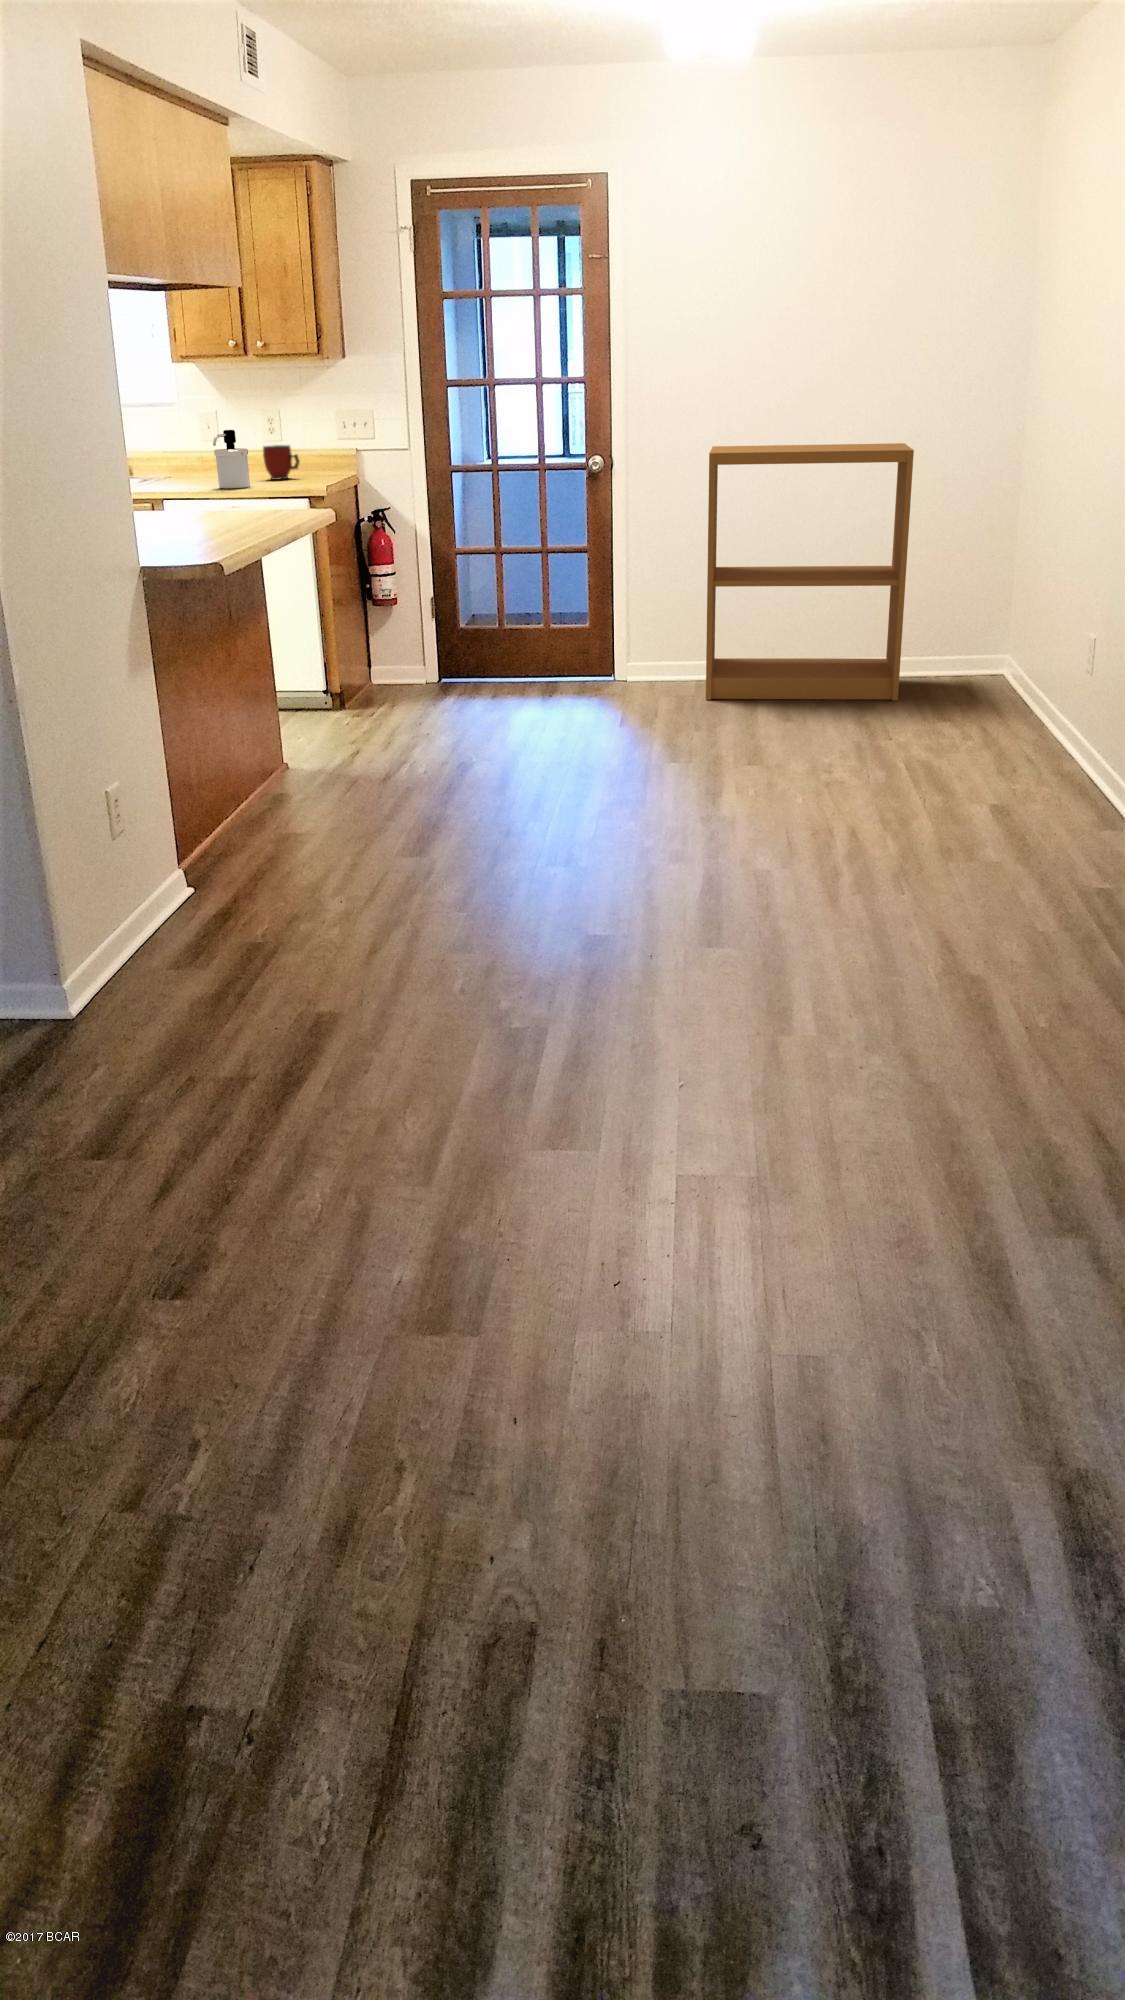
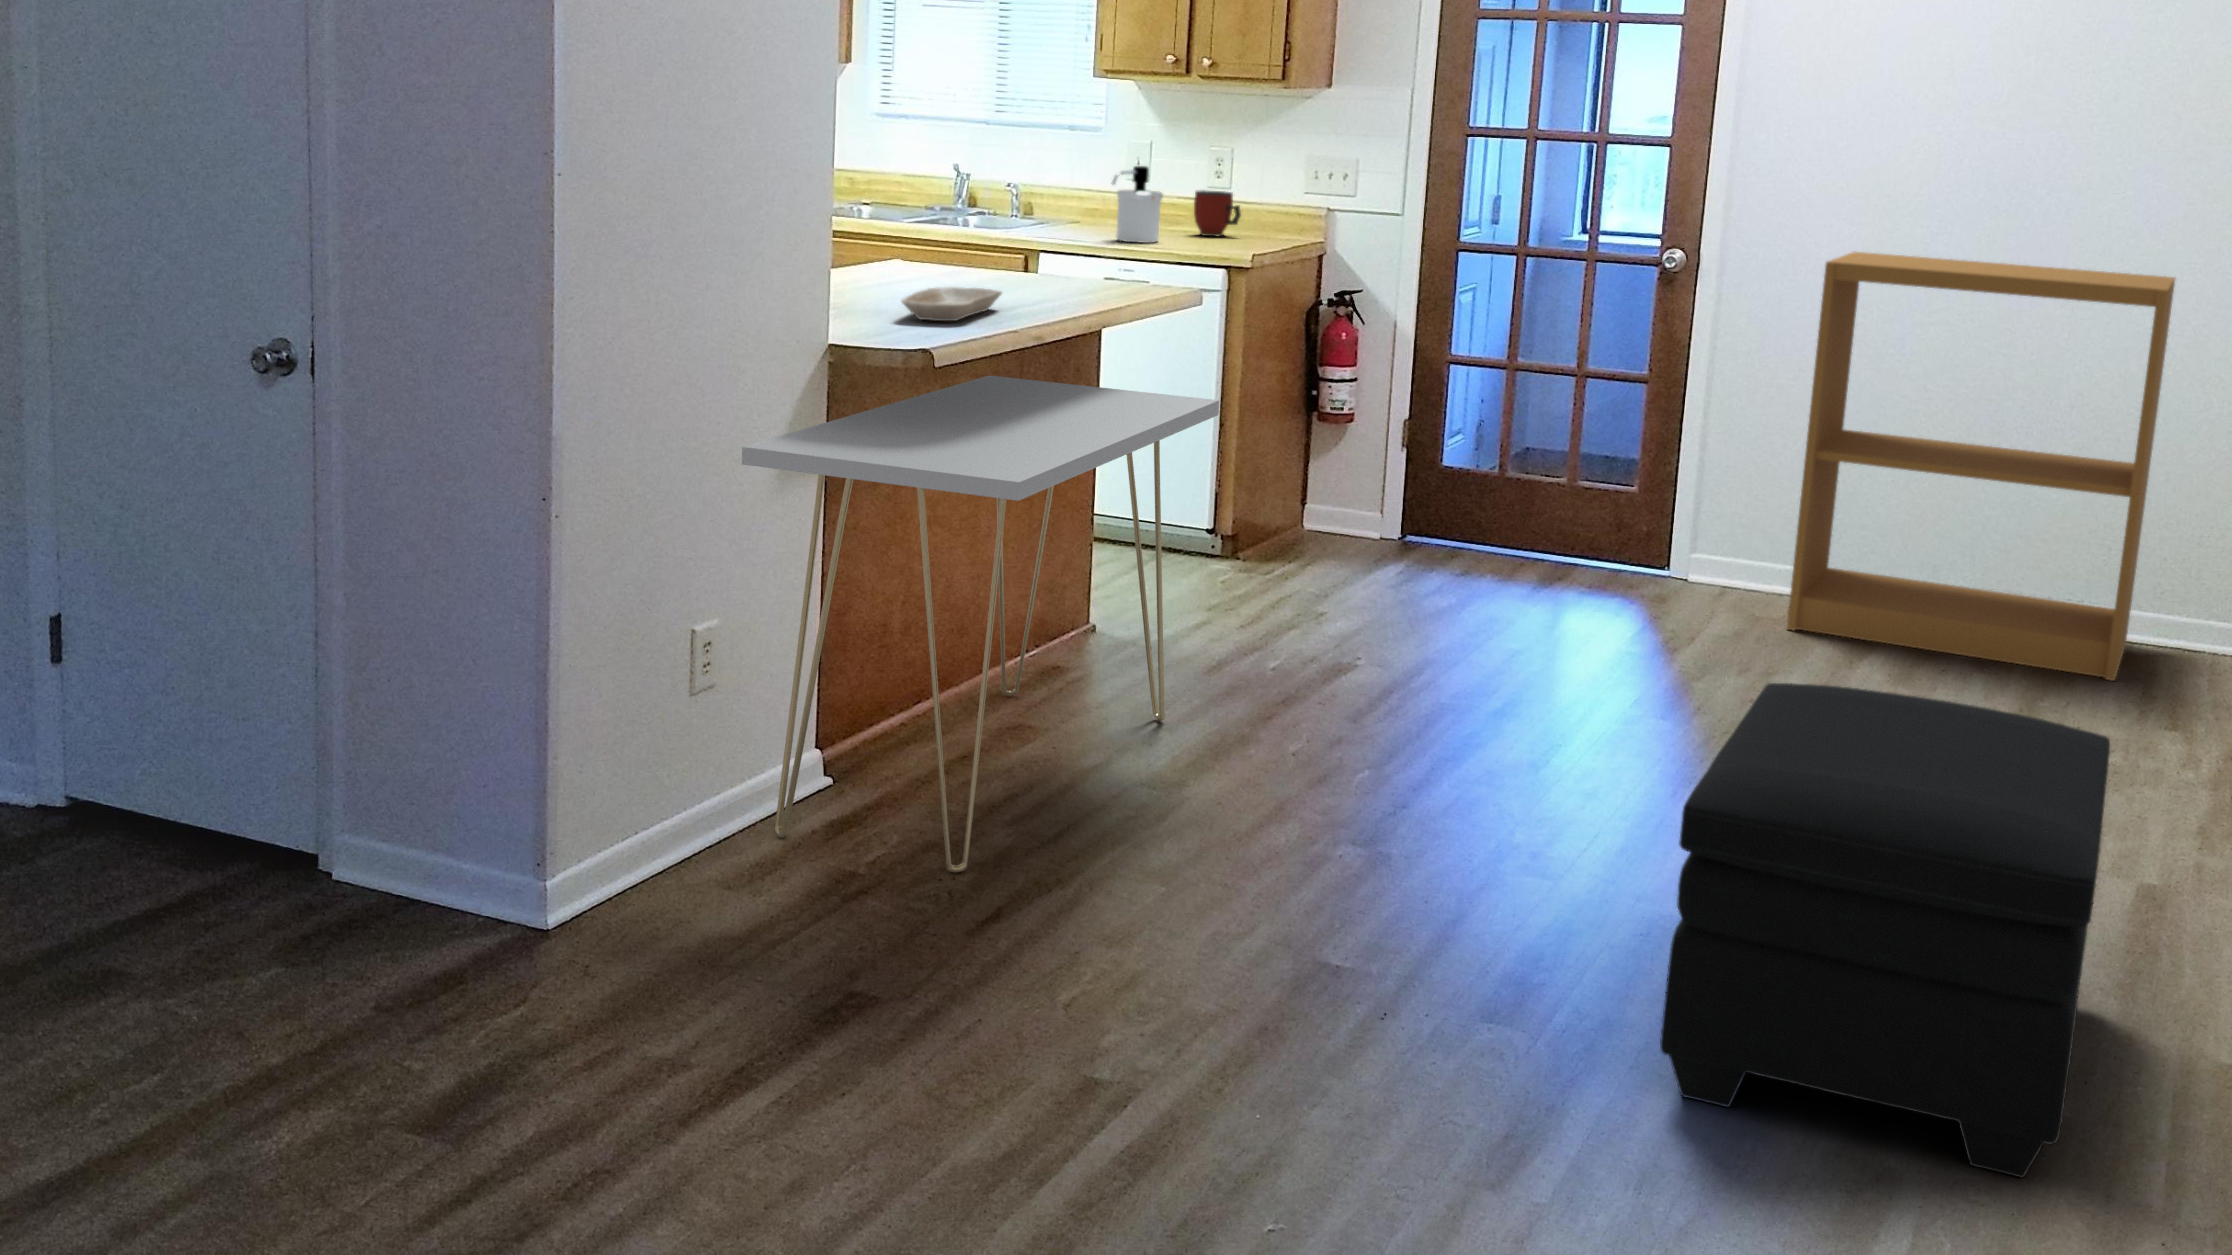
tray: none [161,524,221,550] -> present [902,287,1002,321]
console table: none [112,586,389,929] -> present [742,376,1219,872]
ottoman: none [800,709,1060,963] -> present [1660,683,2110,1178]

